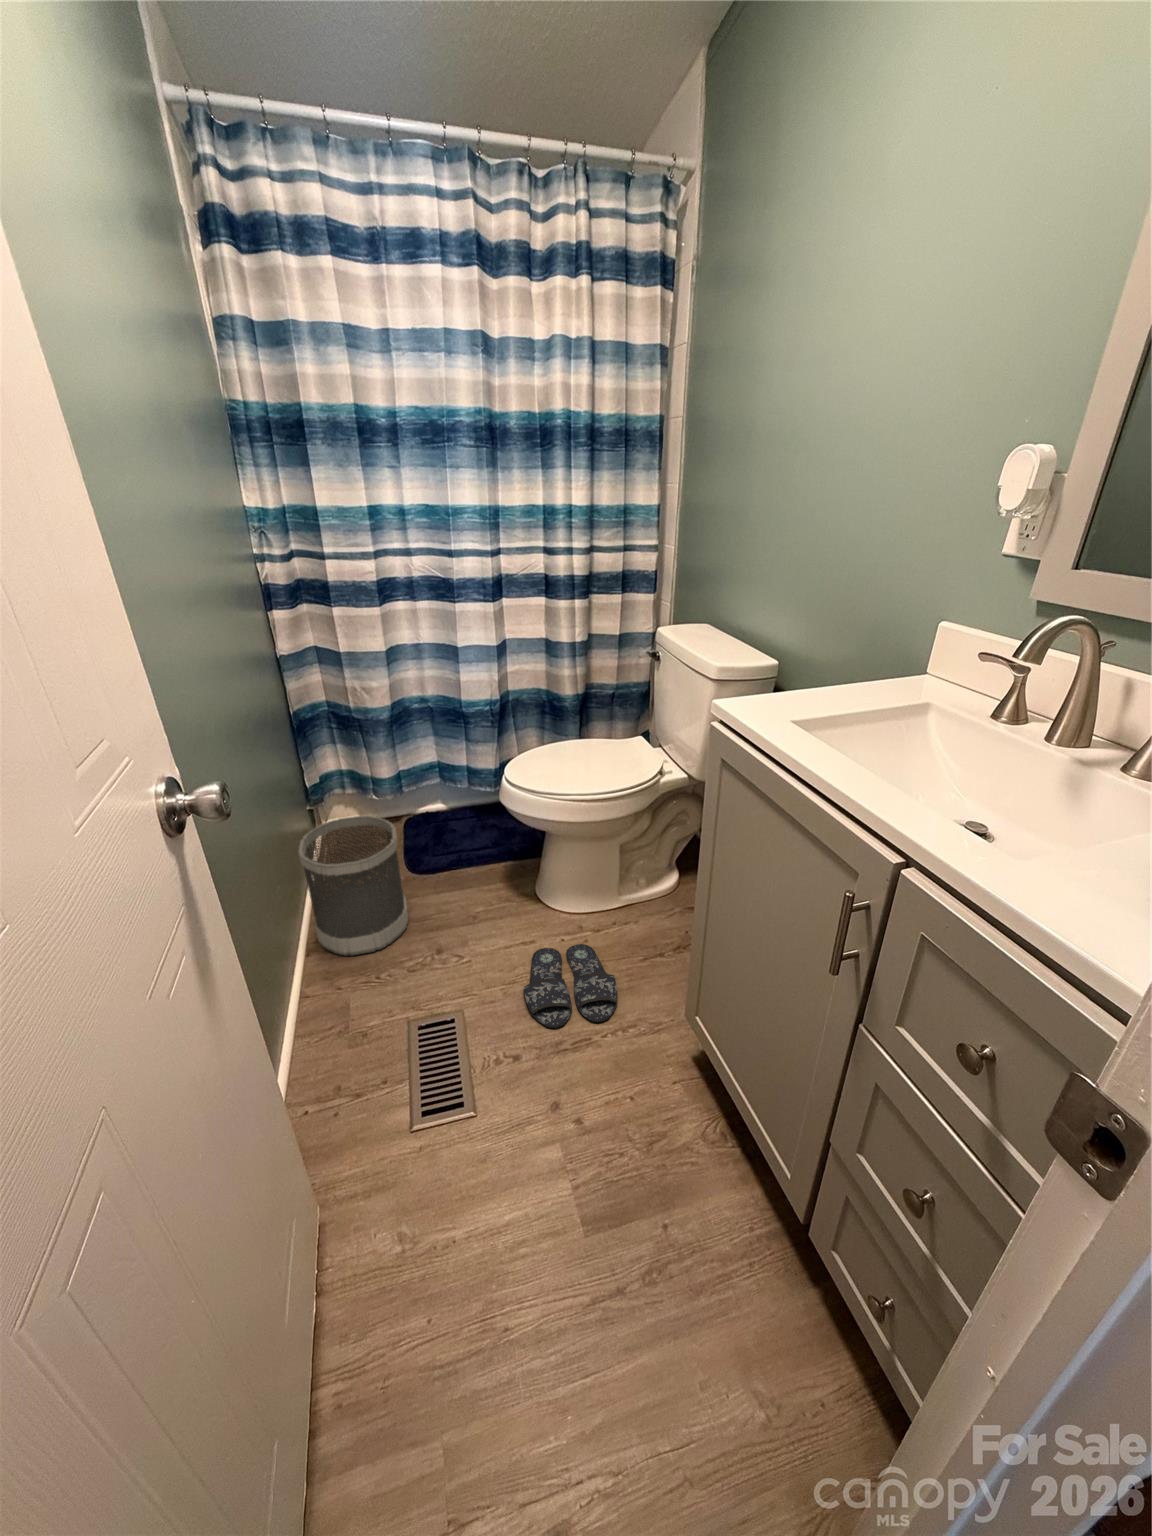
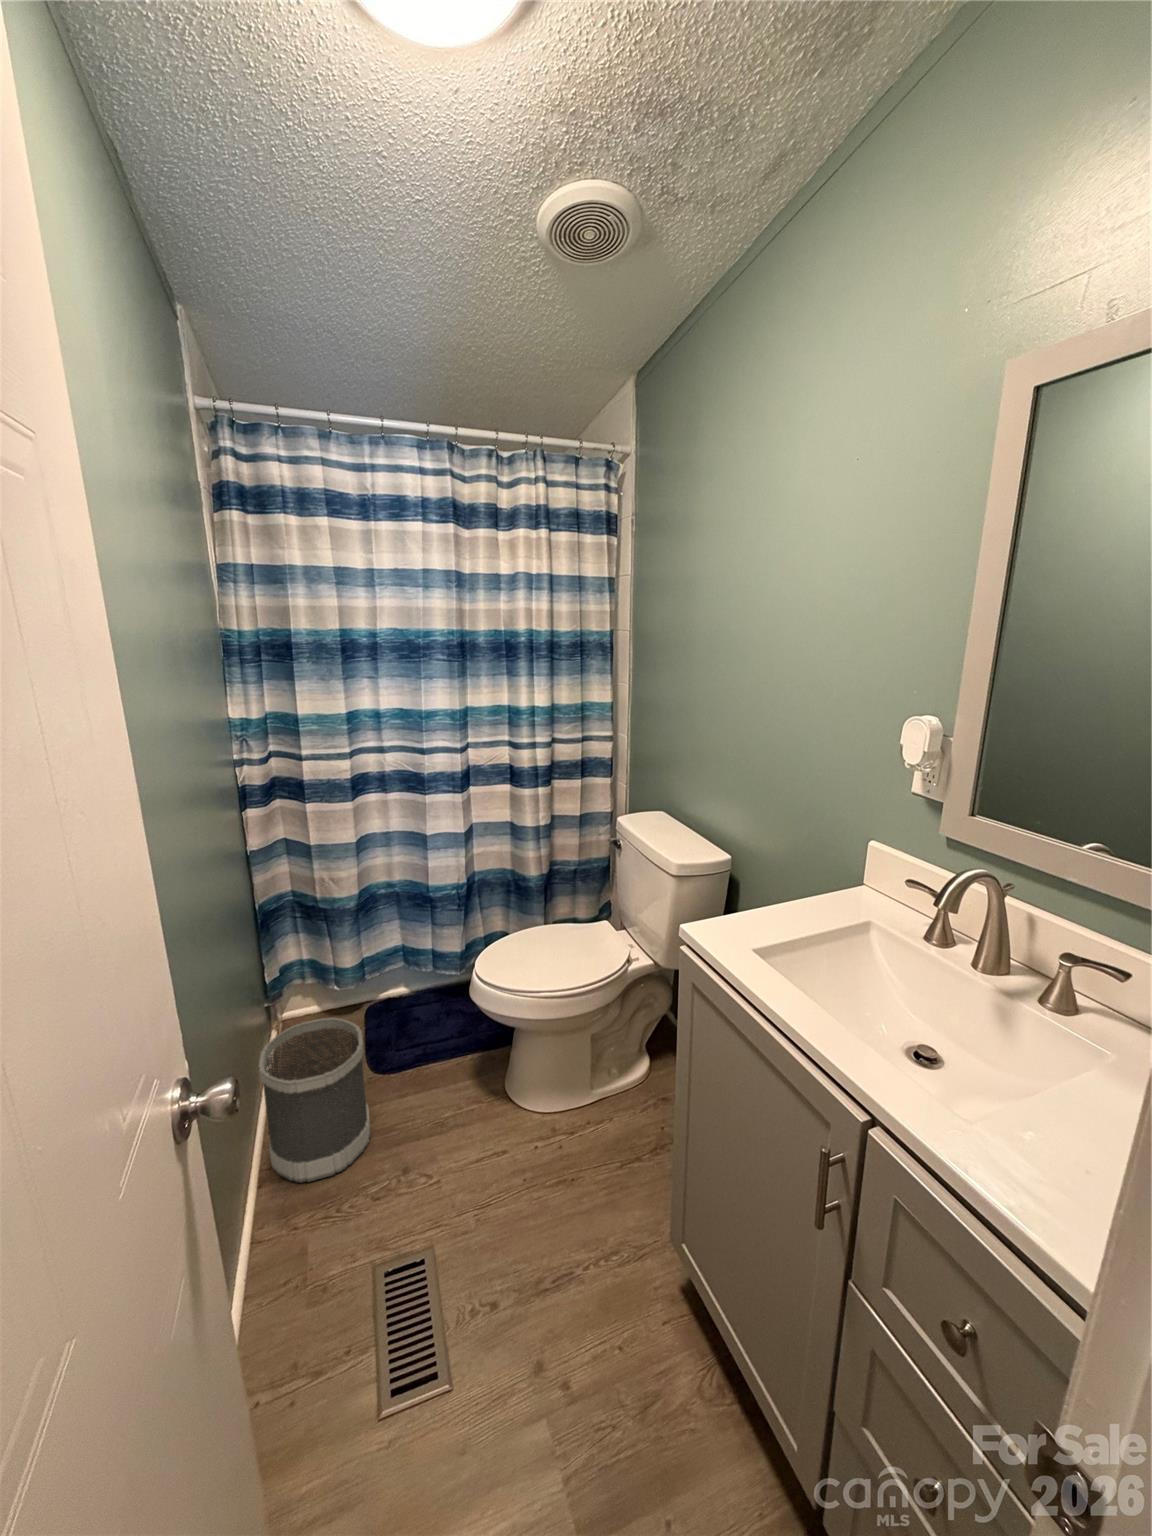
slippers: present [524,944,617,1028] -> none [497,1151,596,1260]

